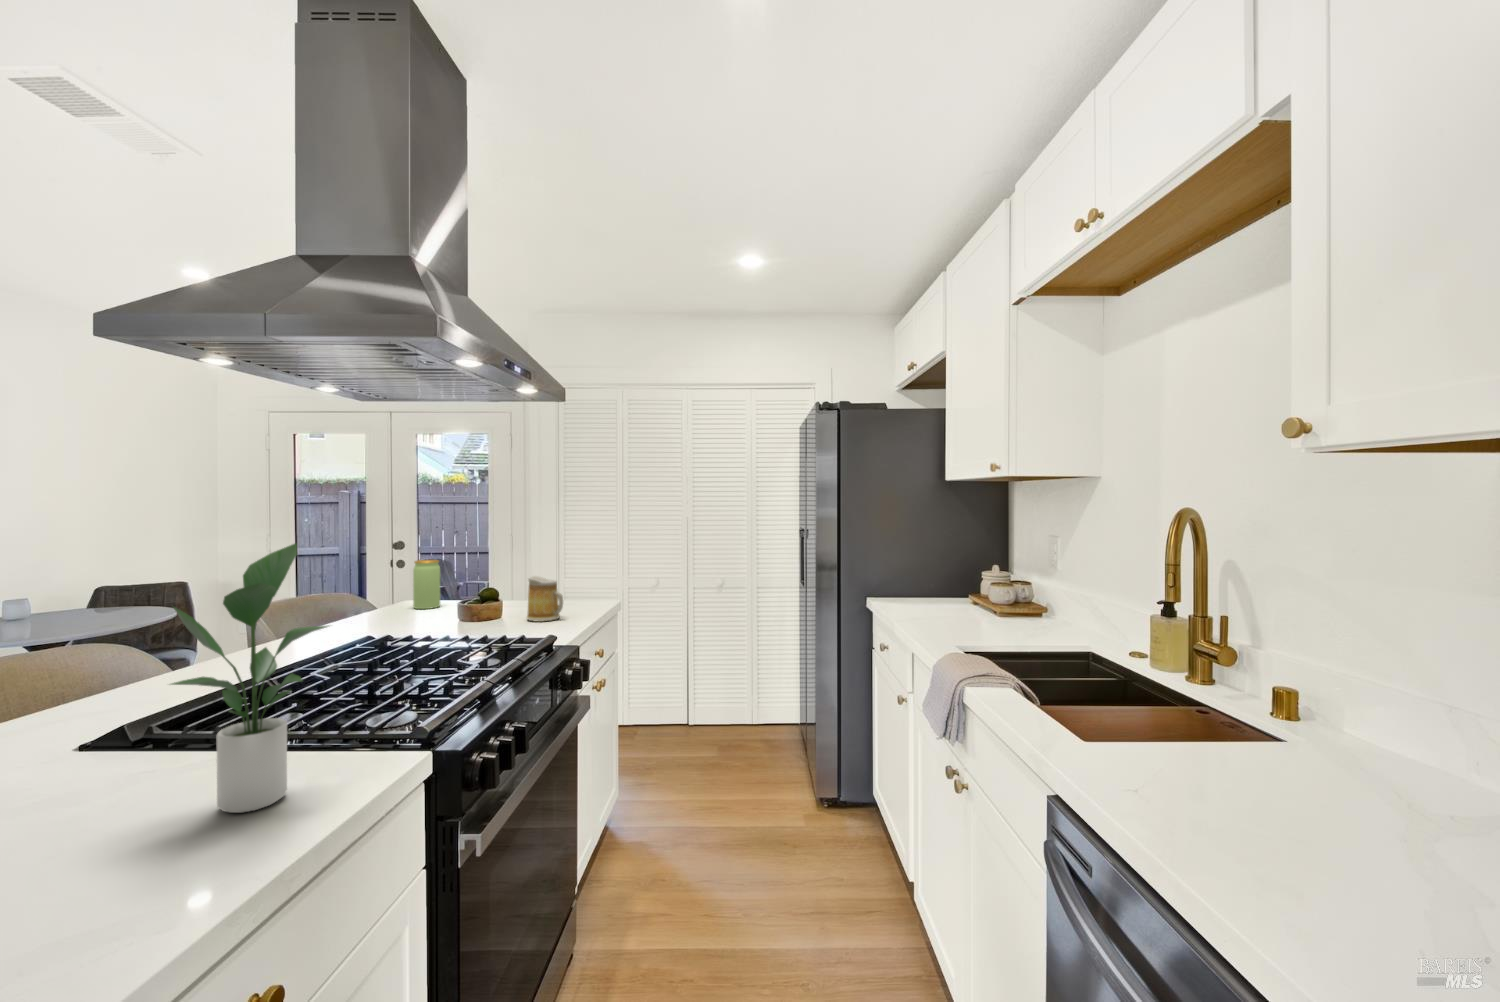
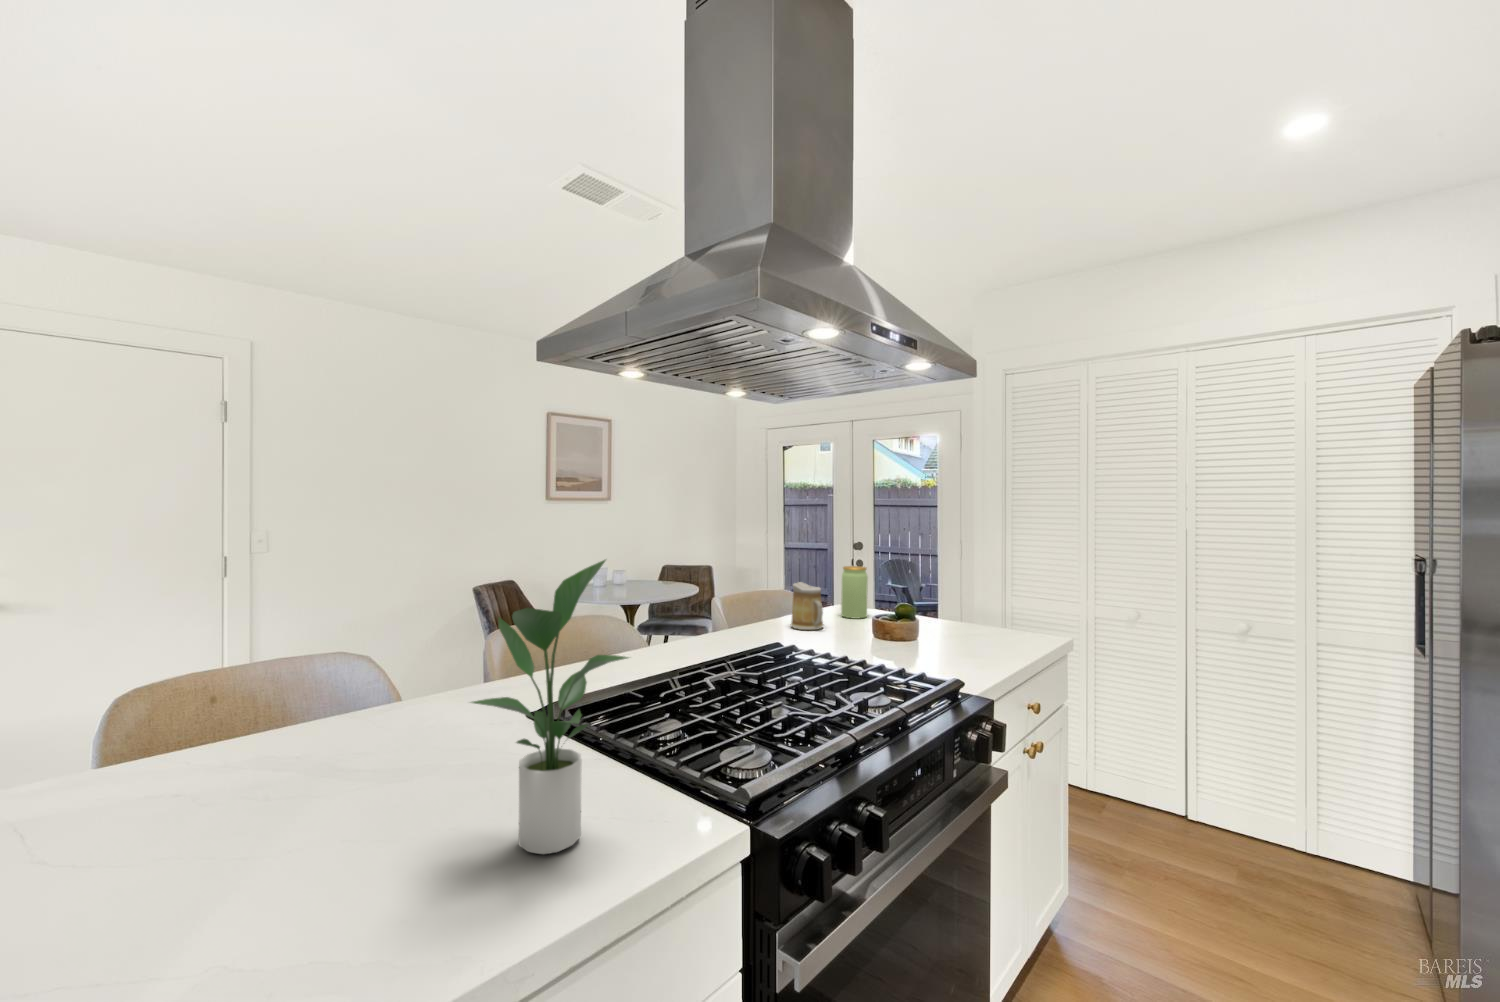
mug: present [527,576,563,622] -> present [790,582,823,630]

